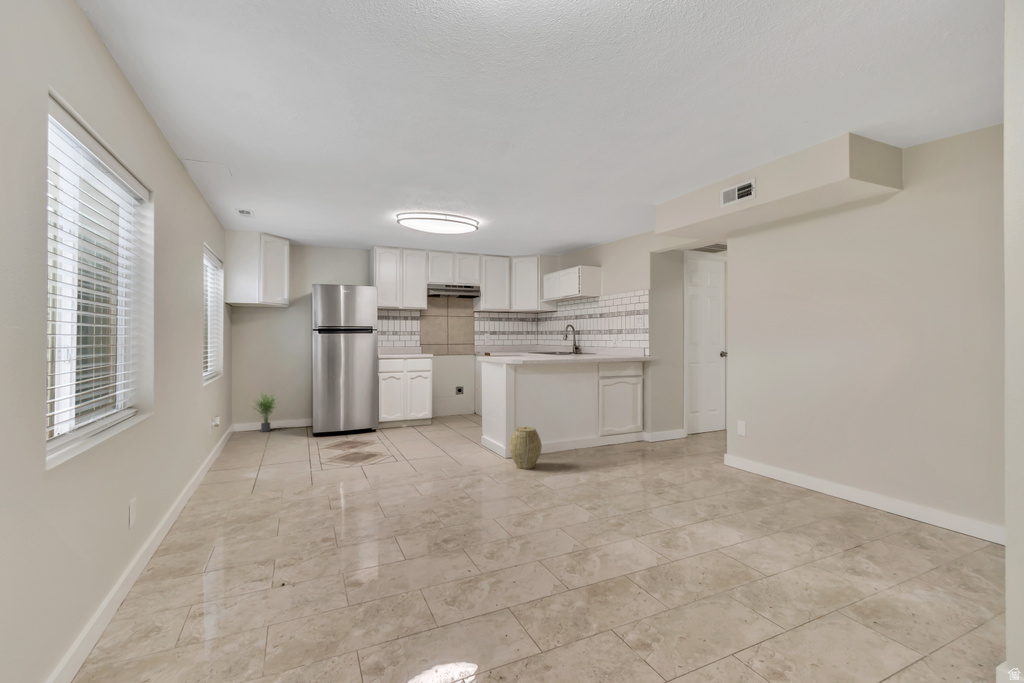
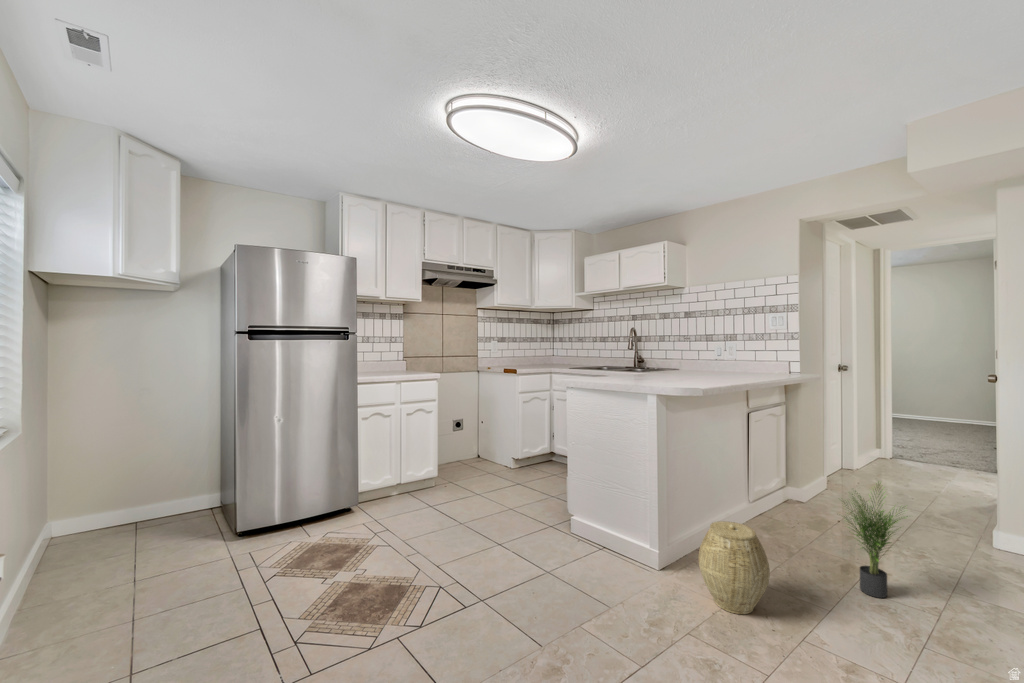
potted plant: present [255,395,275,432] -> present [846,491,898,598]

